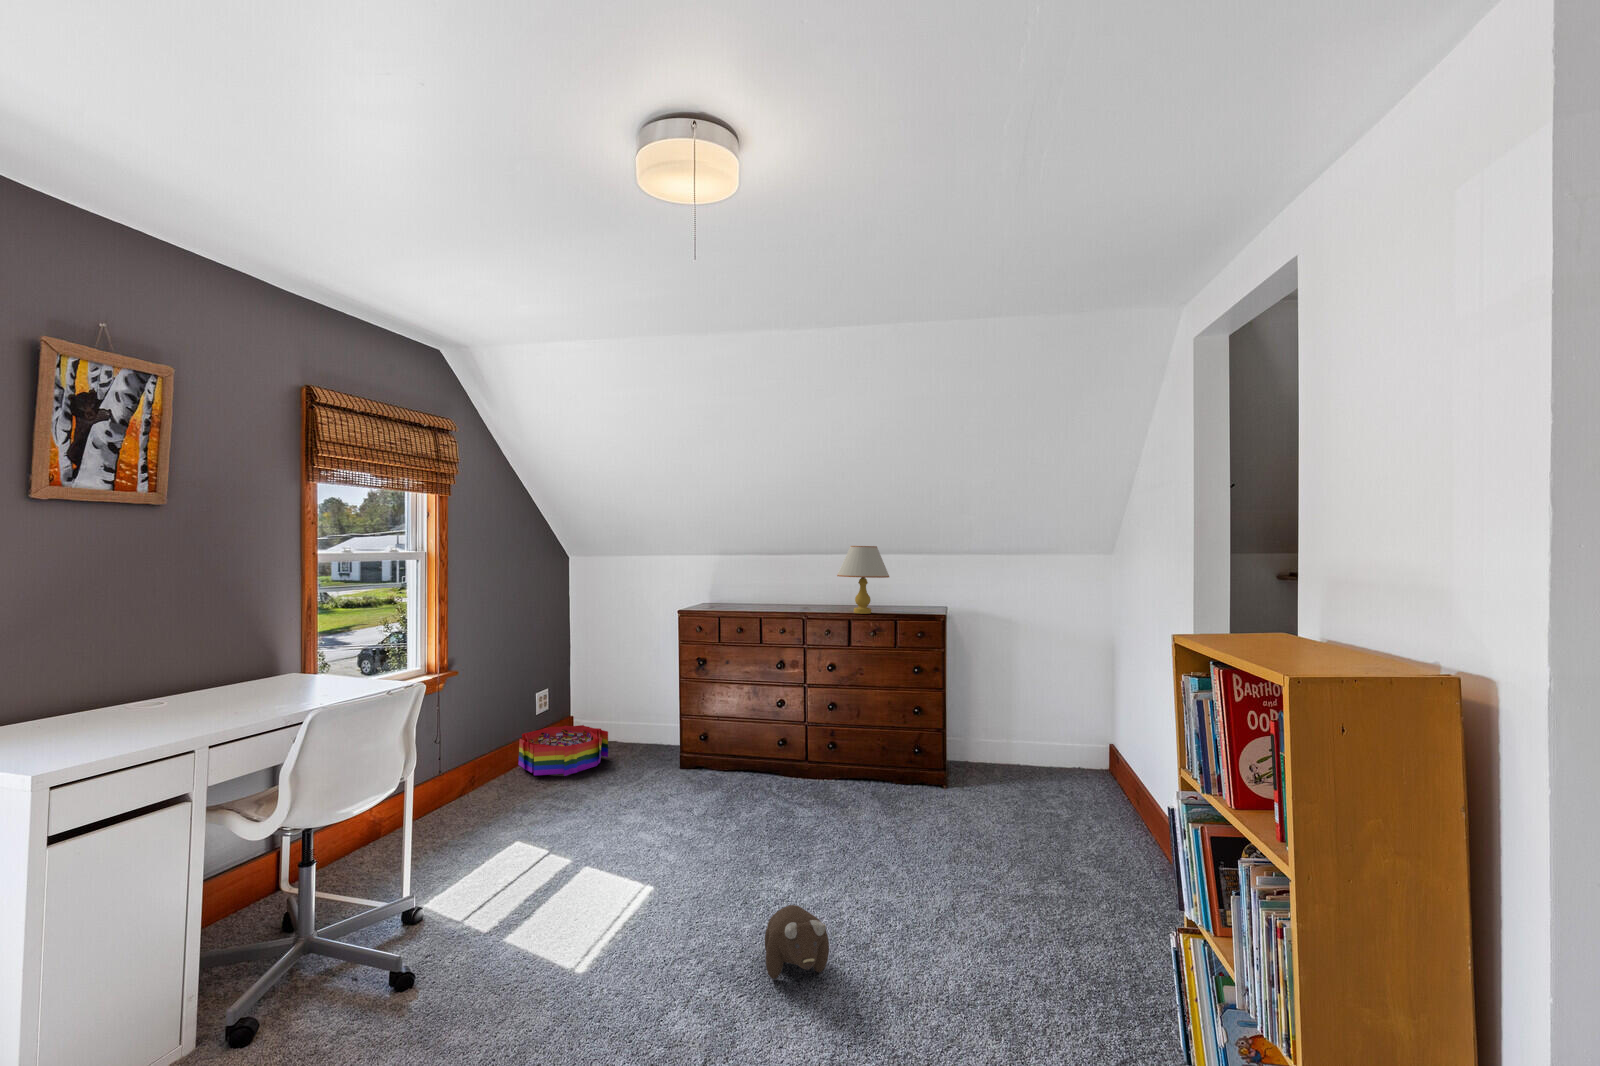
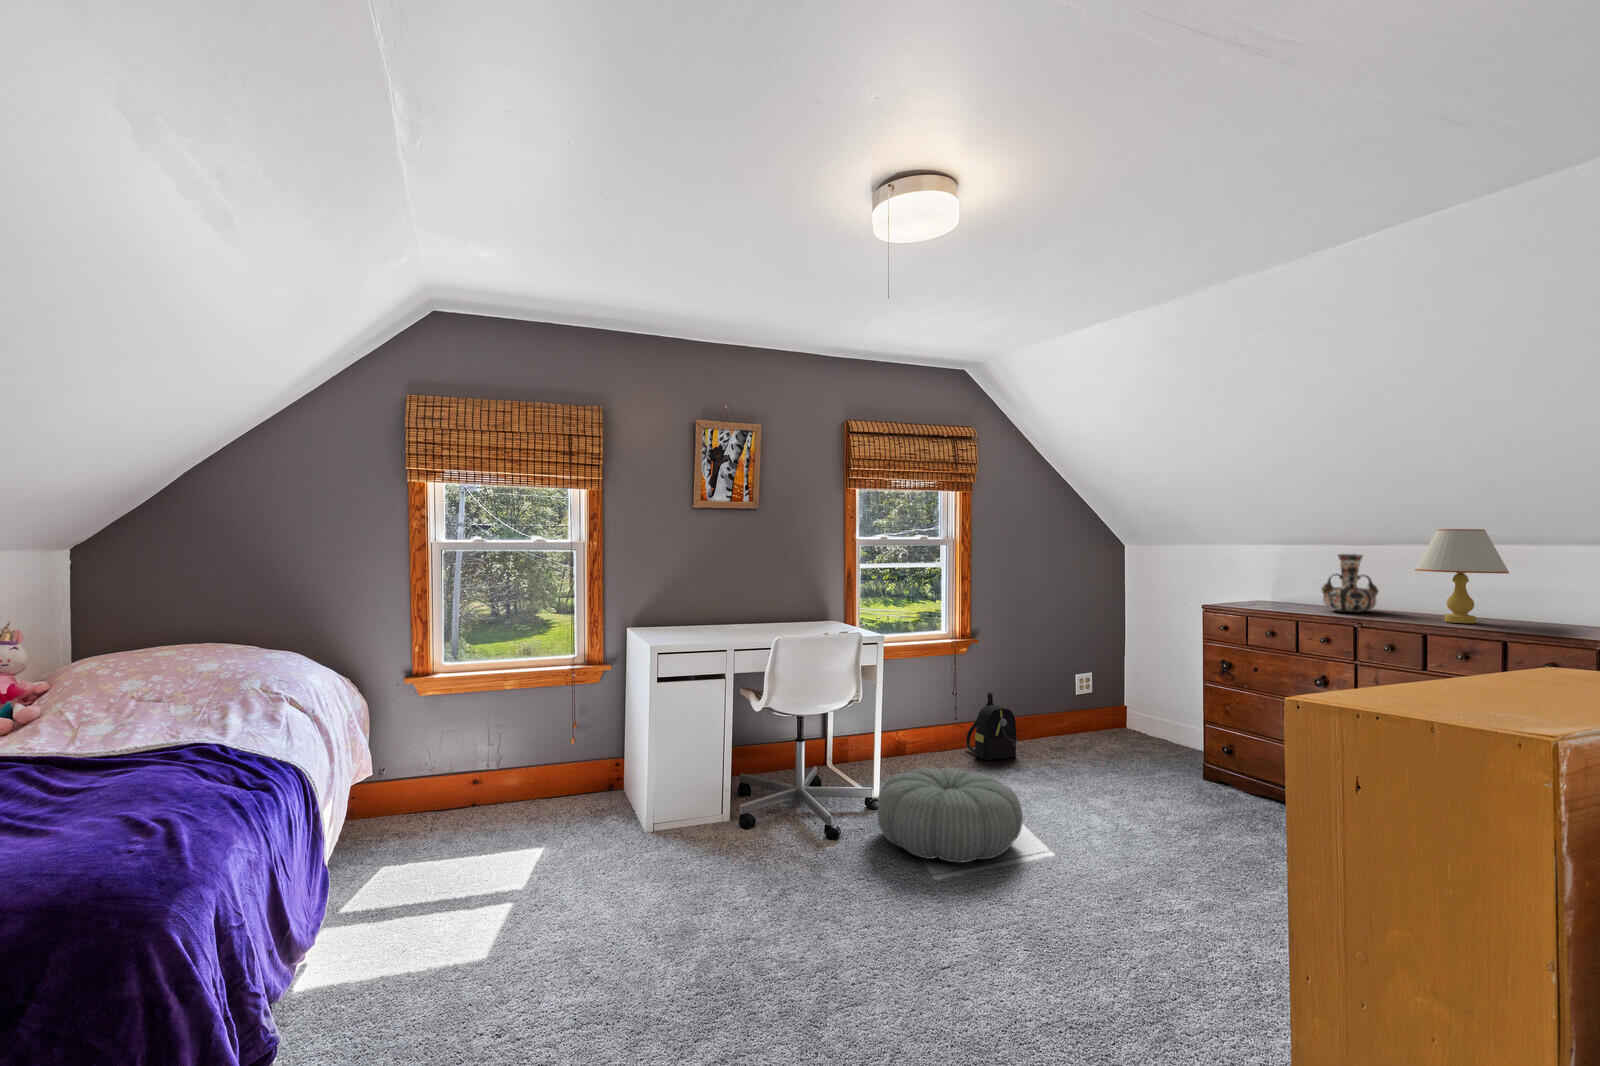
decorative vase: none [769,564,804,610] -> present [1322,554,1378,613]
storage bin: present [518,725,608,776] -> none [1051,711,1139,755]
backpack: none [441,729,509,810] -> present [966,693,1019,760]
pouf: none [457,828,641,957] -> present [877,768,1023,863]
plush toy: present [765,905,829,979] -> none [1054,883,1123,958]

